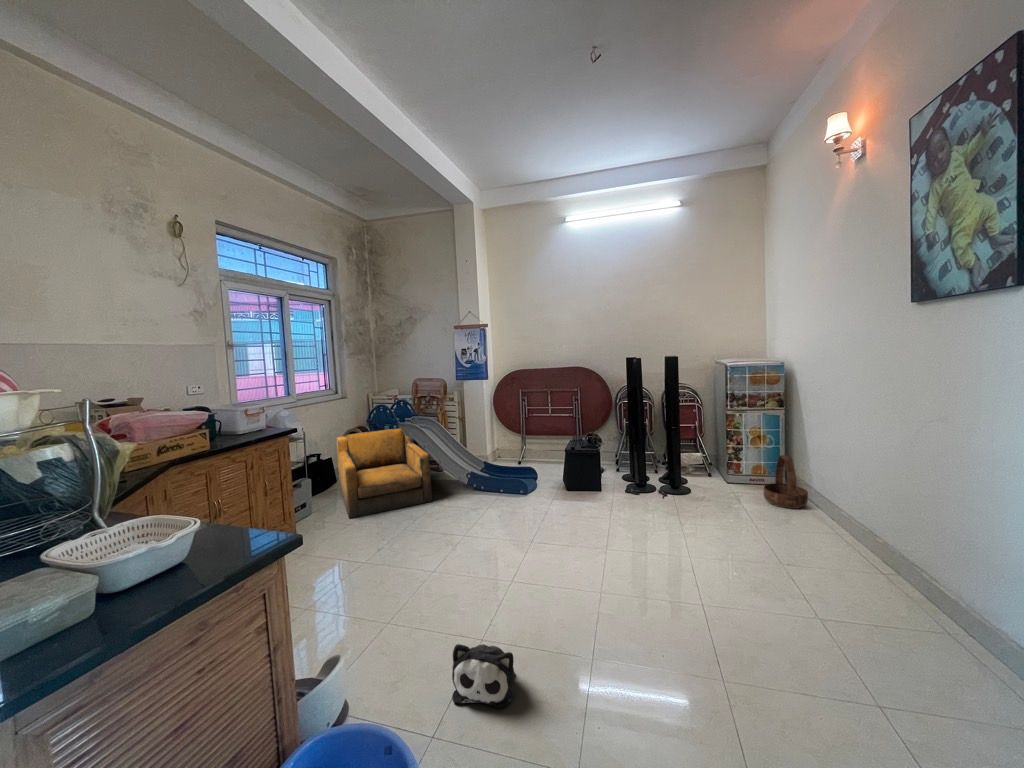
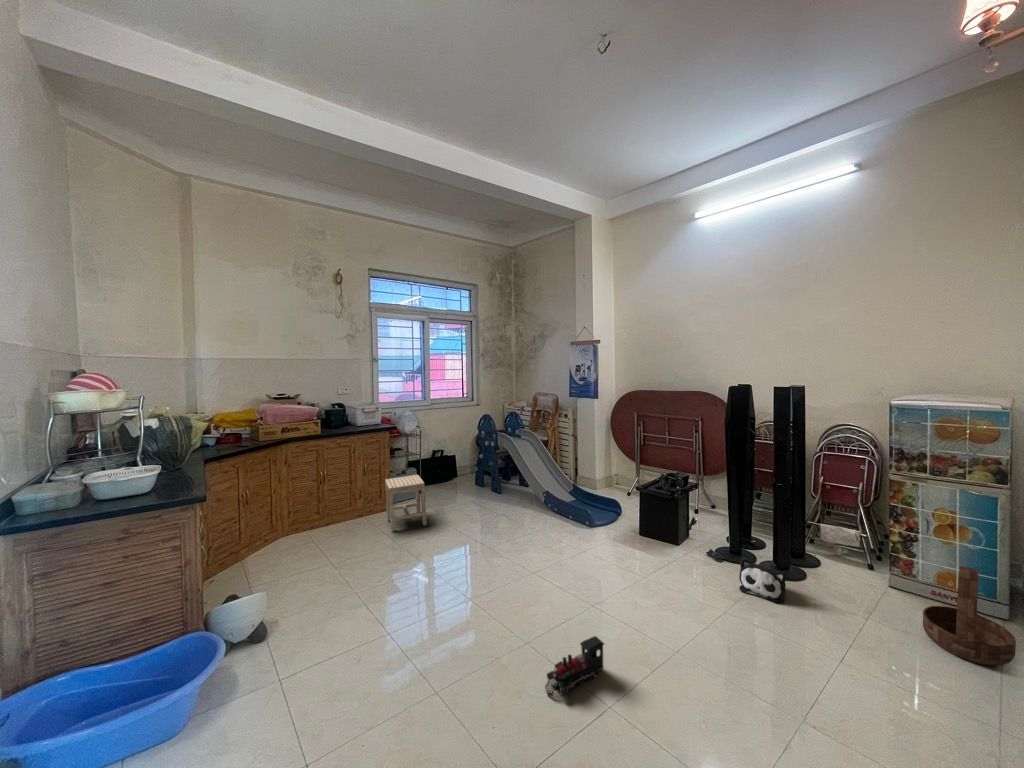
armchair: present [337,428,432,518] -> none [435,439,515,513]
stool: none [286,477,353,549] -> present [385,475,427,532]
toy train: none [625,556,652,611] -> present [545,636,604,696]
plush toy: present [452,644,514,708] -> present [739,558,786,602]

